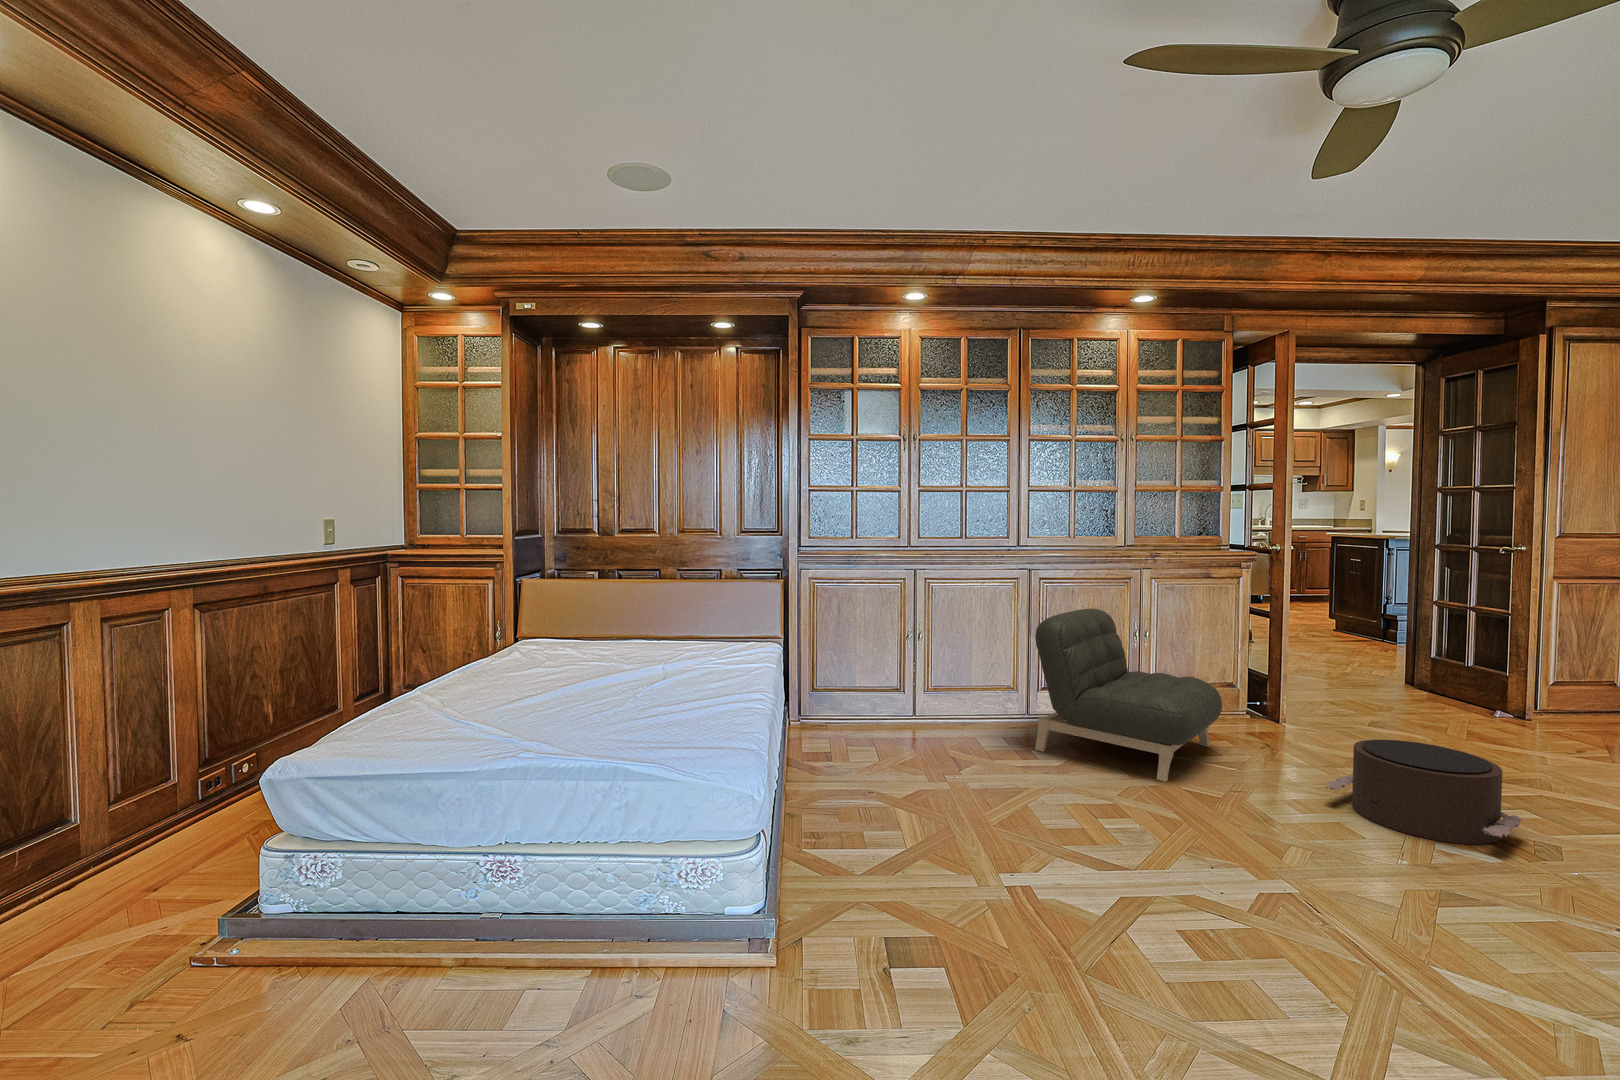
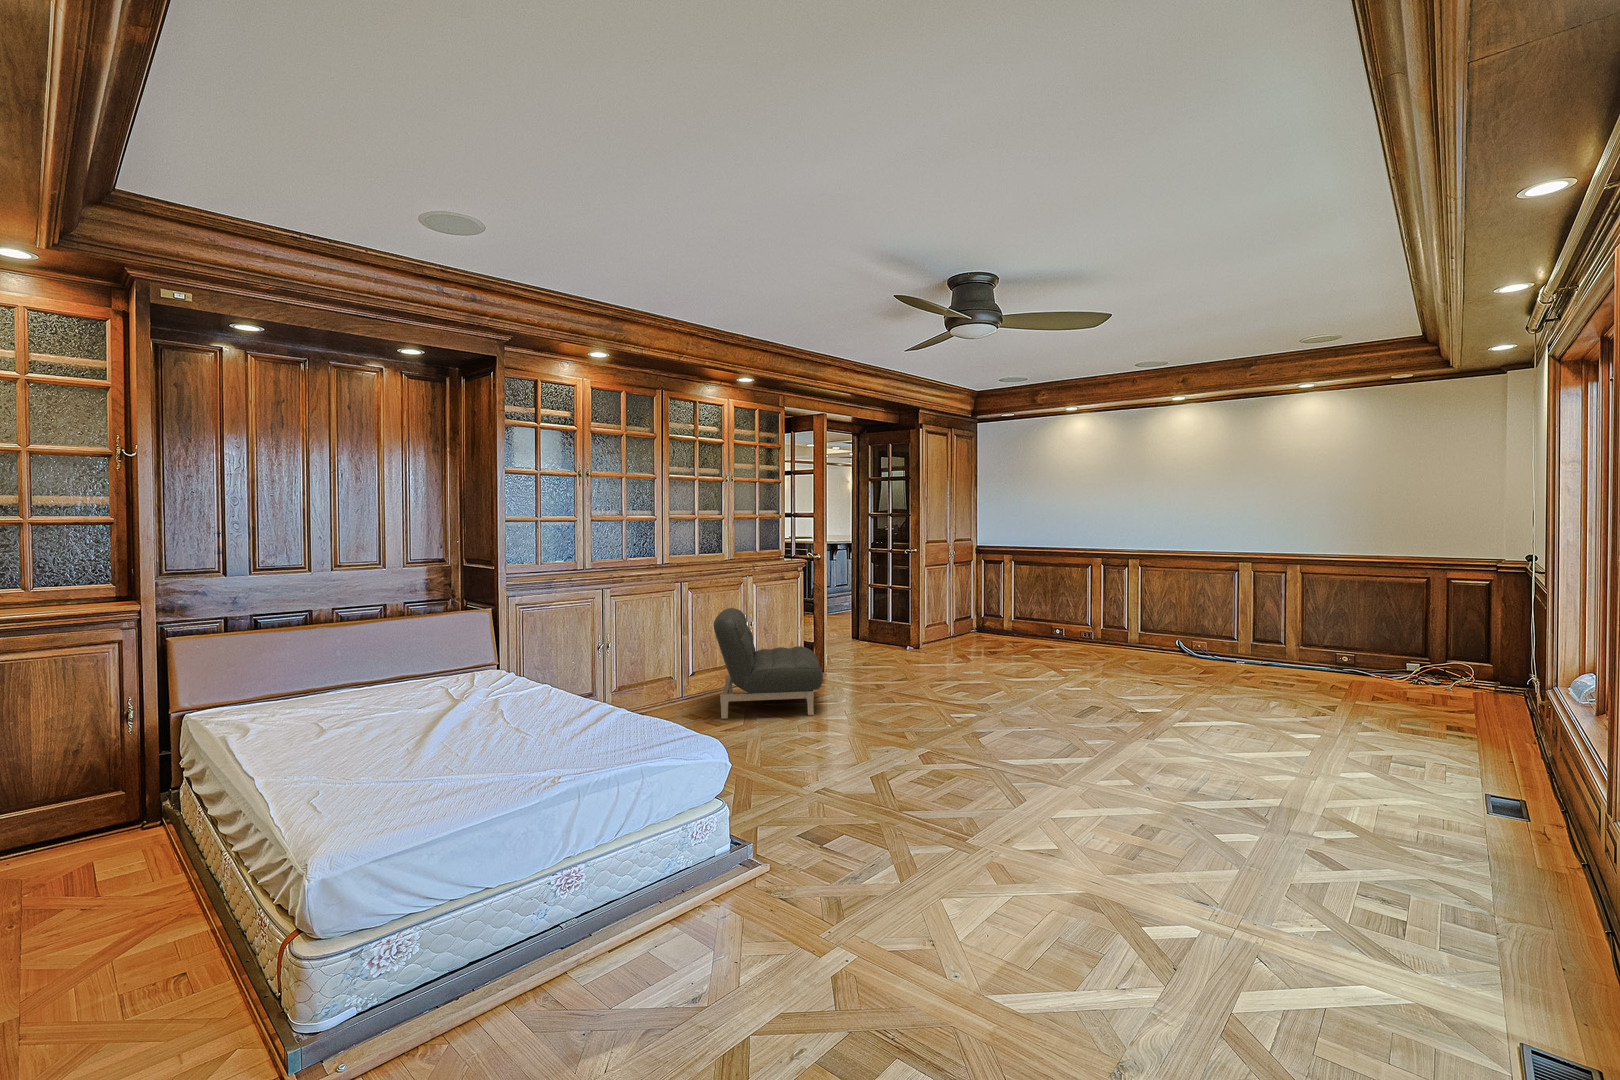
pouf: present [1325,739,1522,844] -> none [890,660,969,707]

